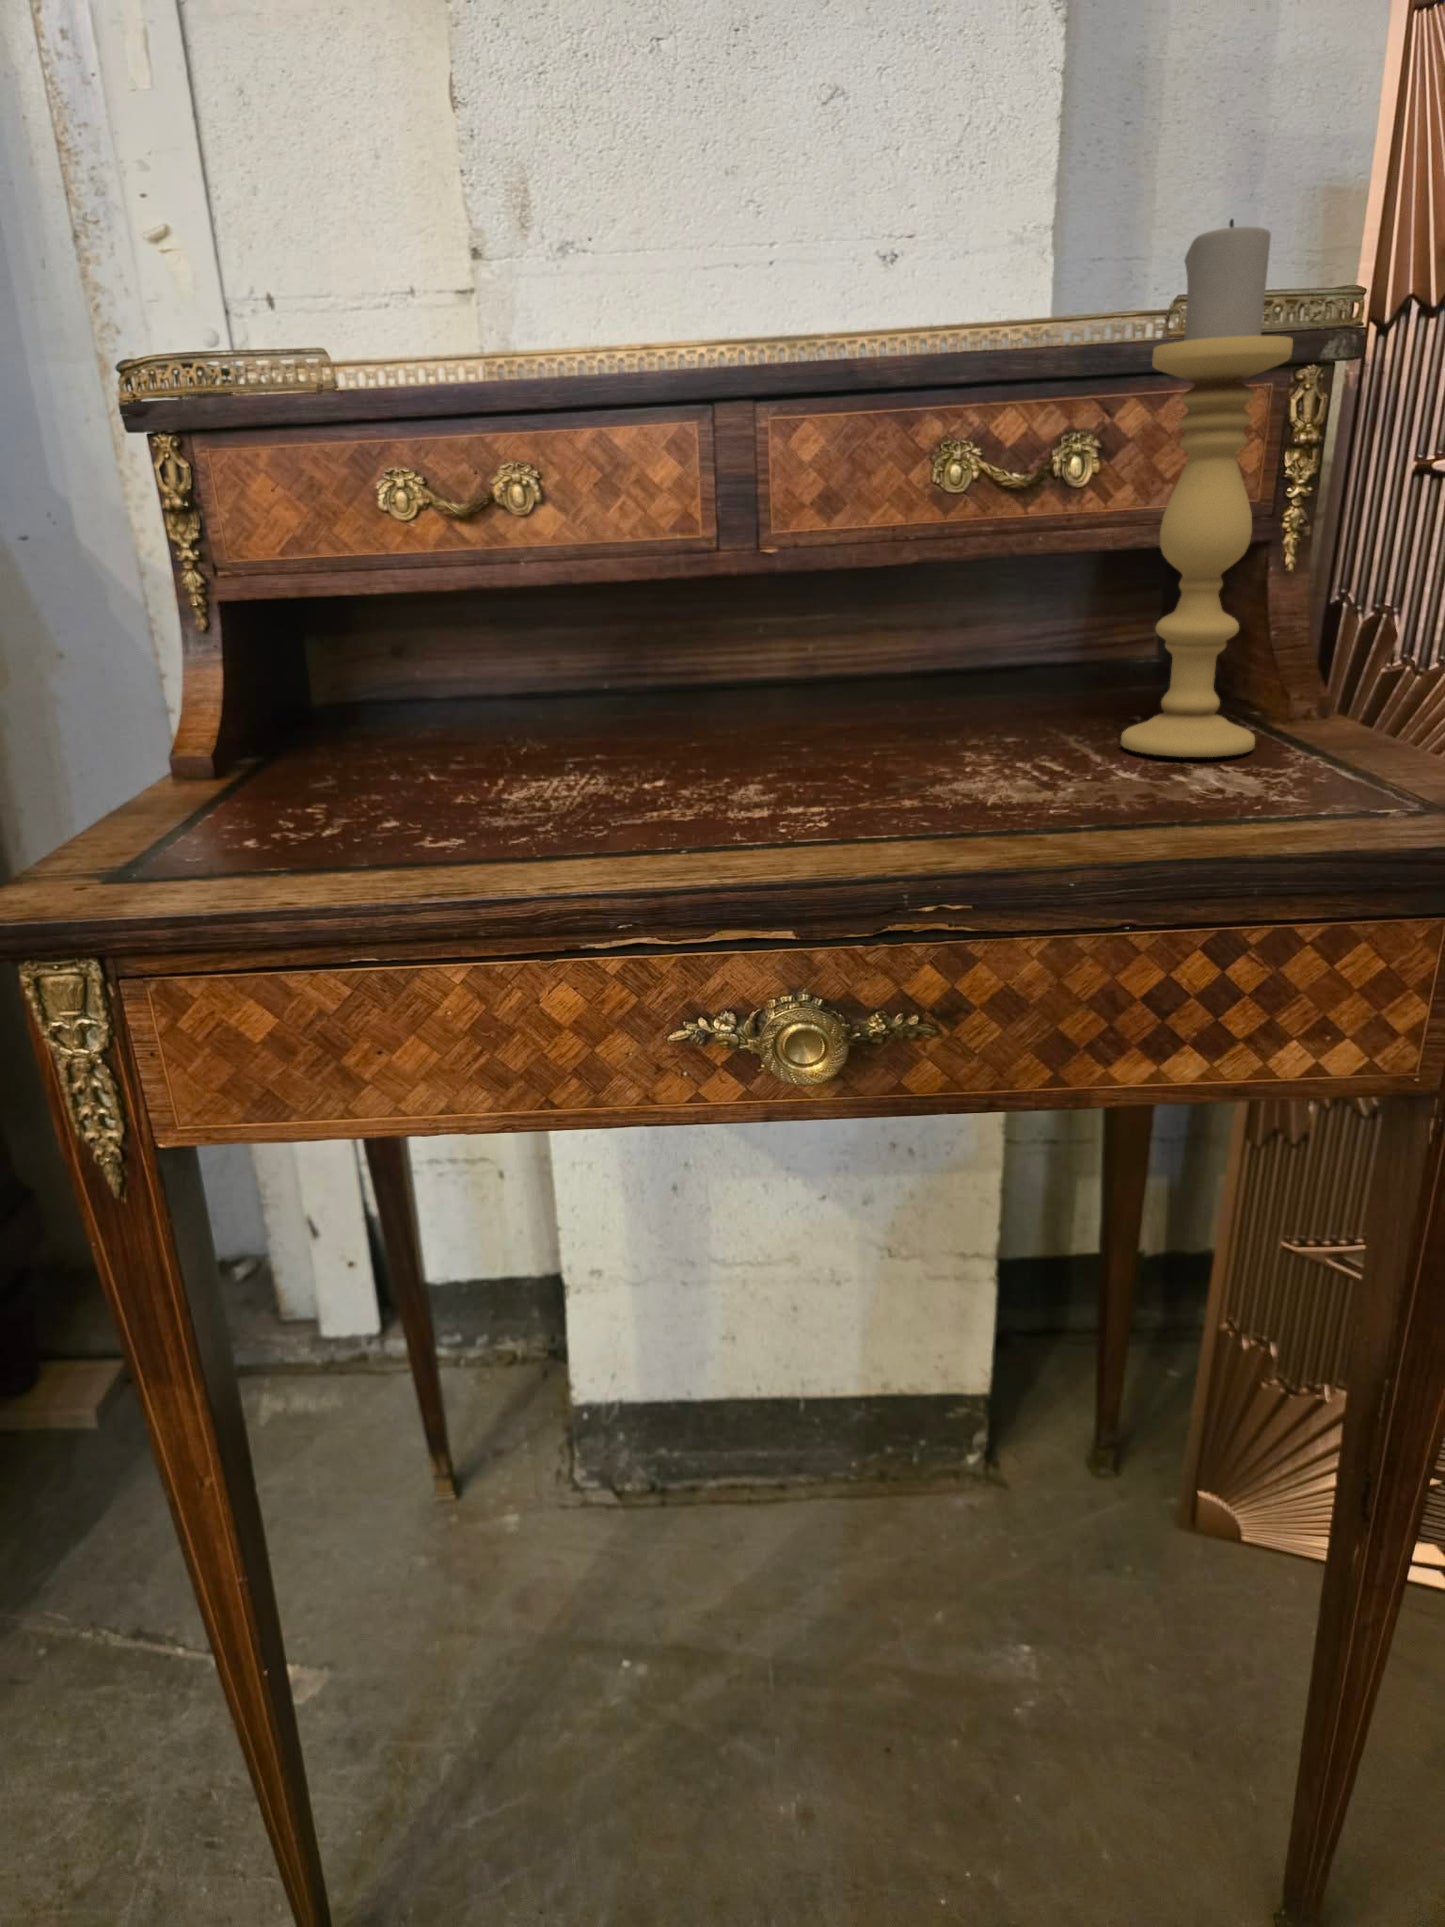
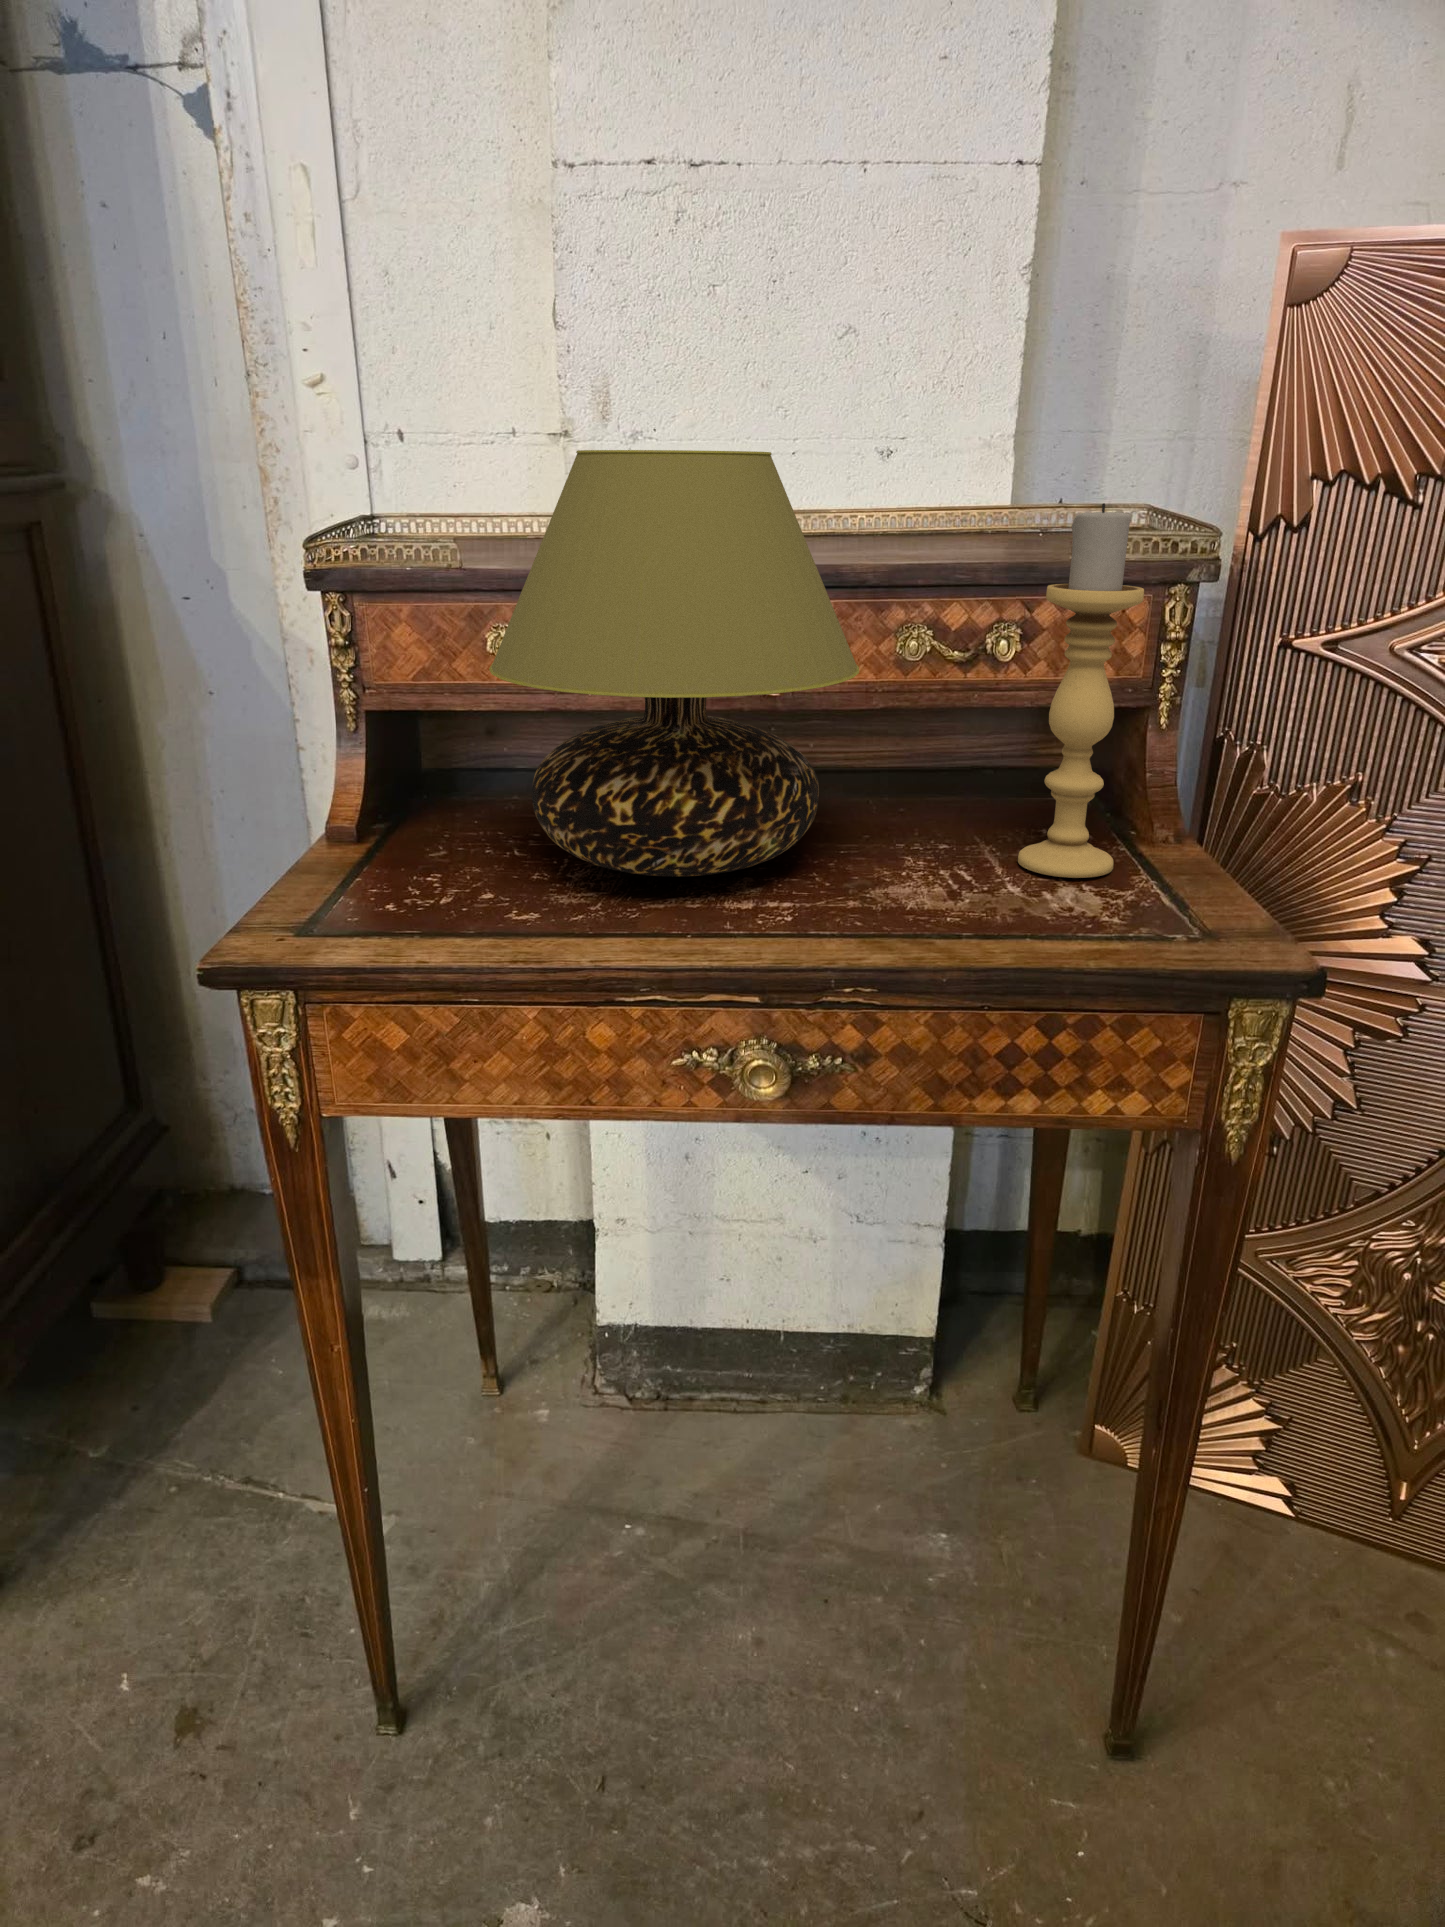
table lamp: none [376,135,899,783] -> present [489,450,859,877]

